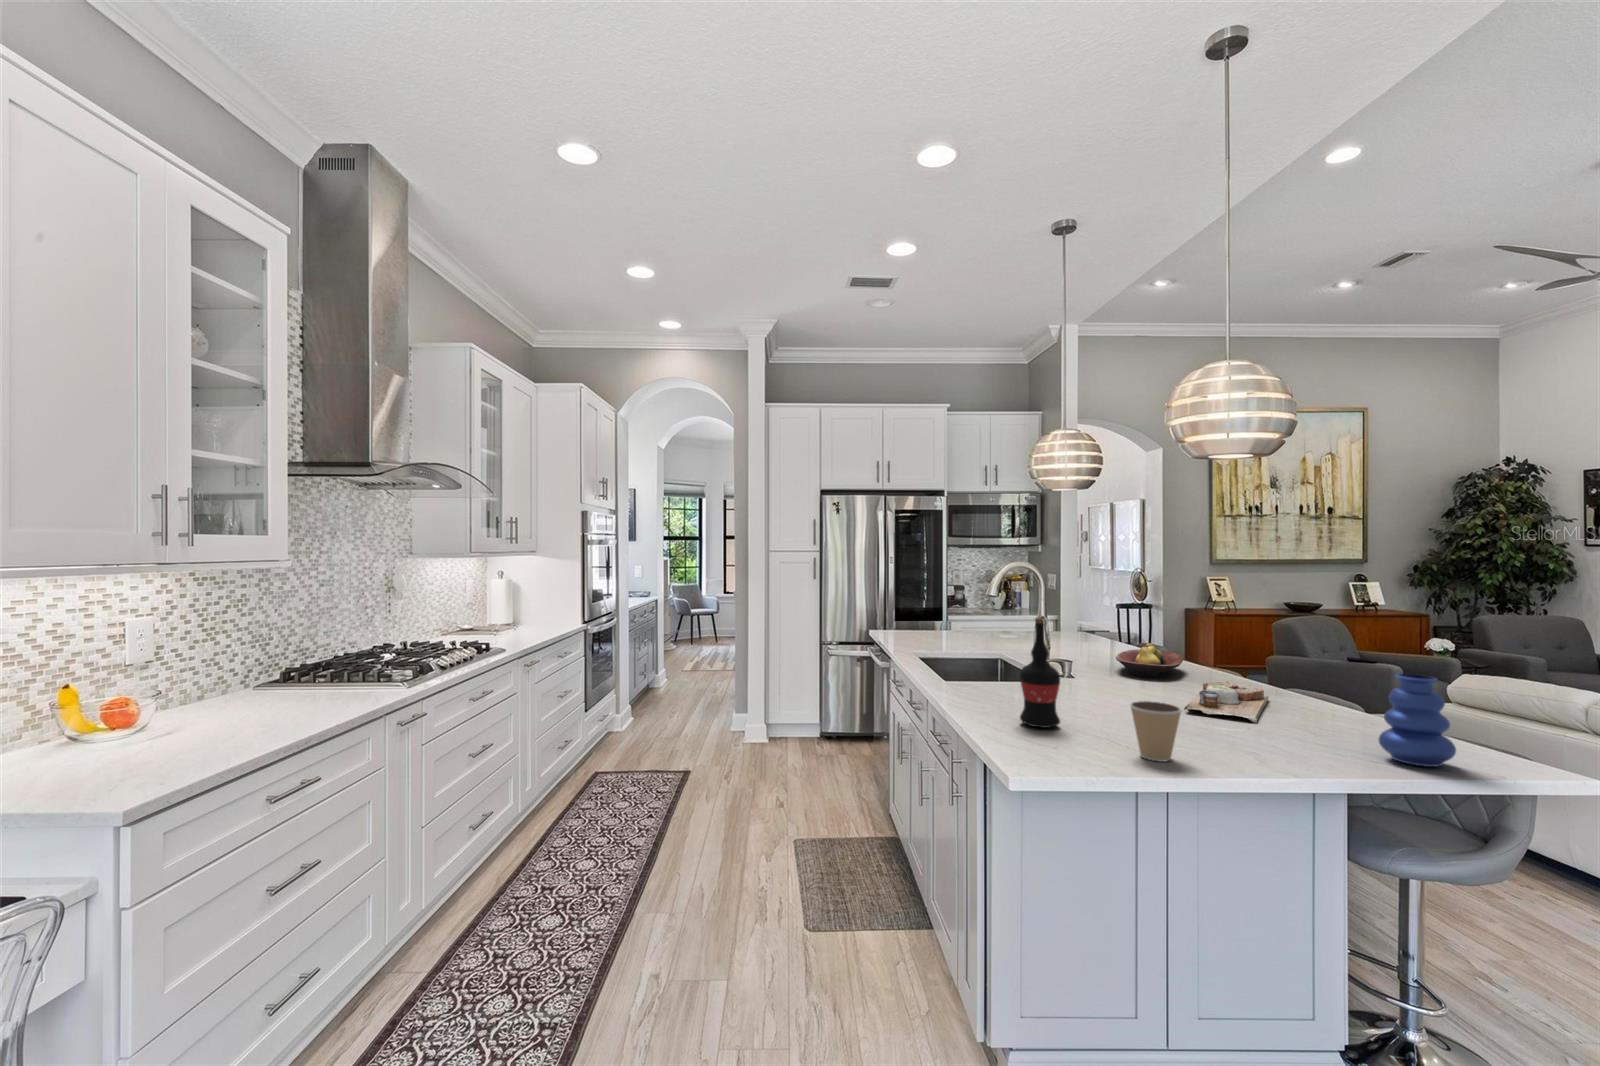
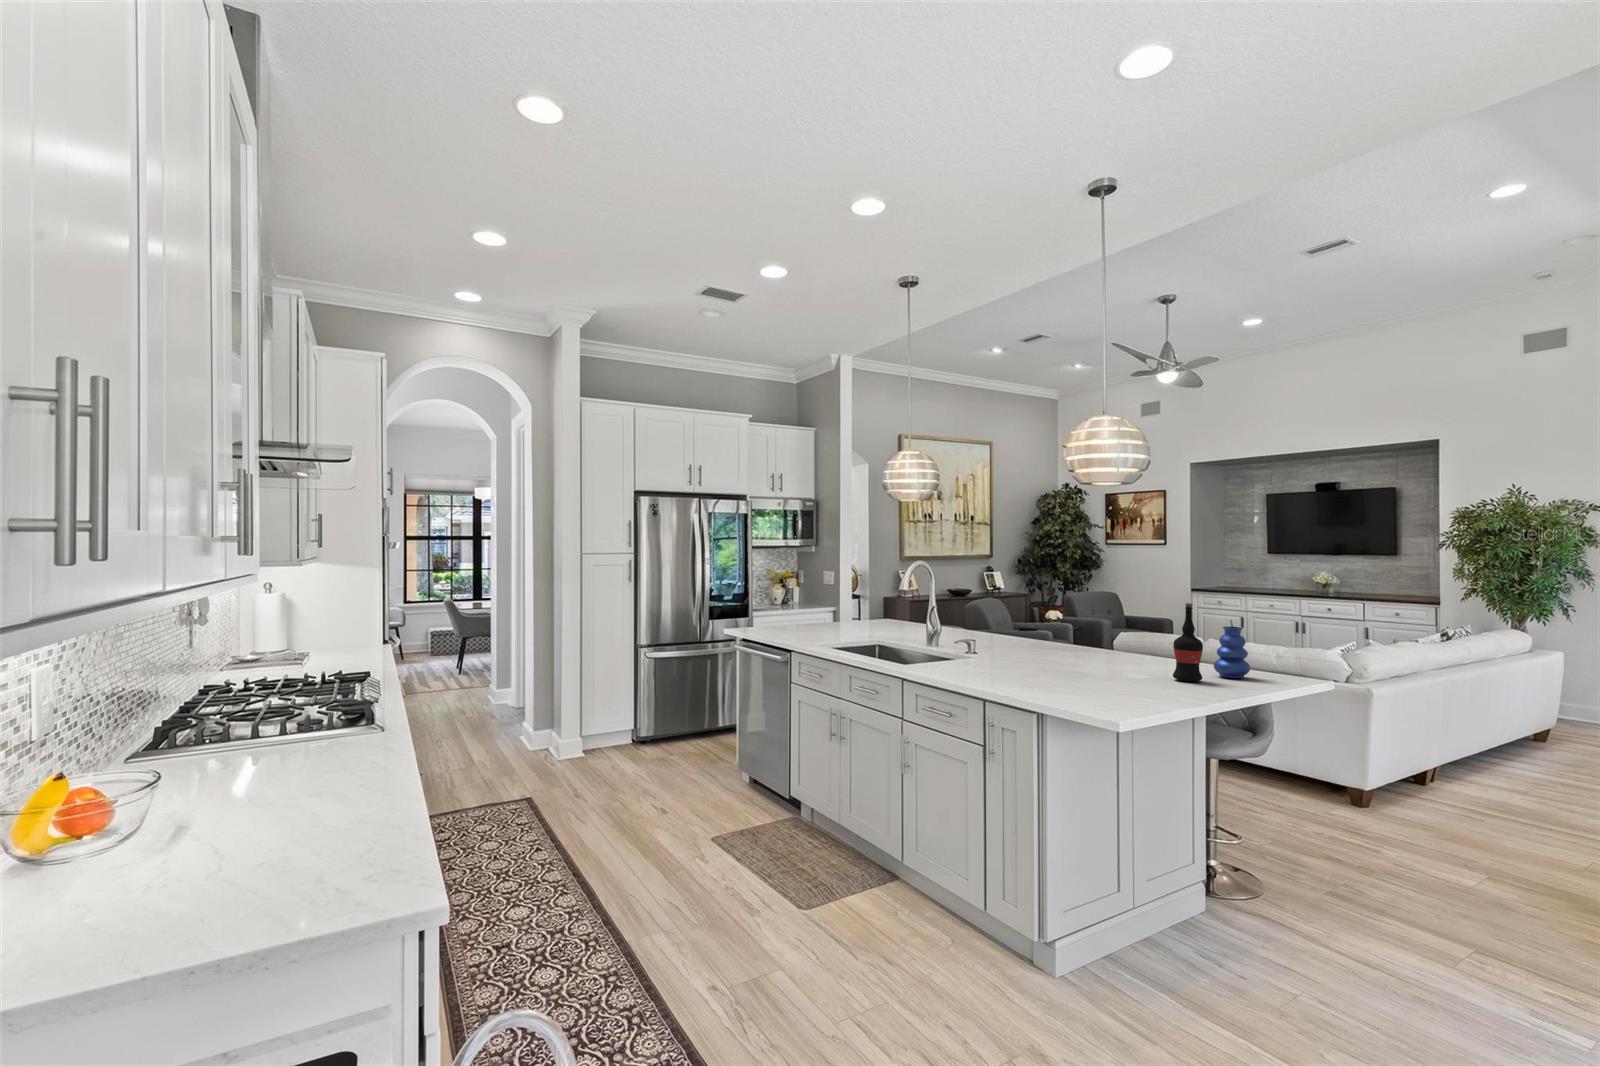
wine bottle: present [1020,618,1060,728] -> present [1173,603,1203,681]
fruit bowl: present [1116,643,1183,678] -> none [974,624,1027,650]
cutting board: present [1184,682,1268,724] -> none [1063,646,1132,669]
coffee cup: present [1130,701,1181,762] -> none [1129,654,1162,692]

